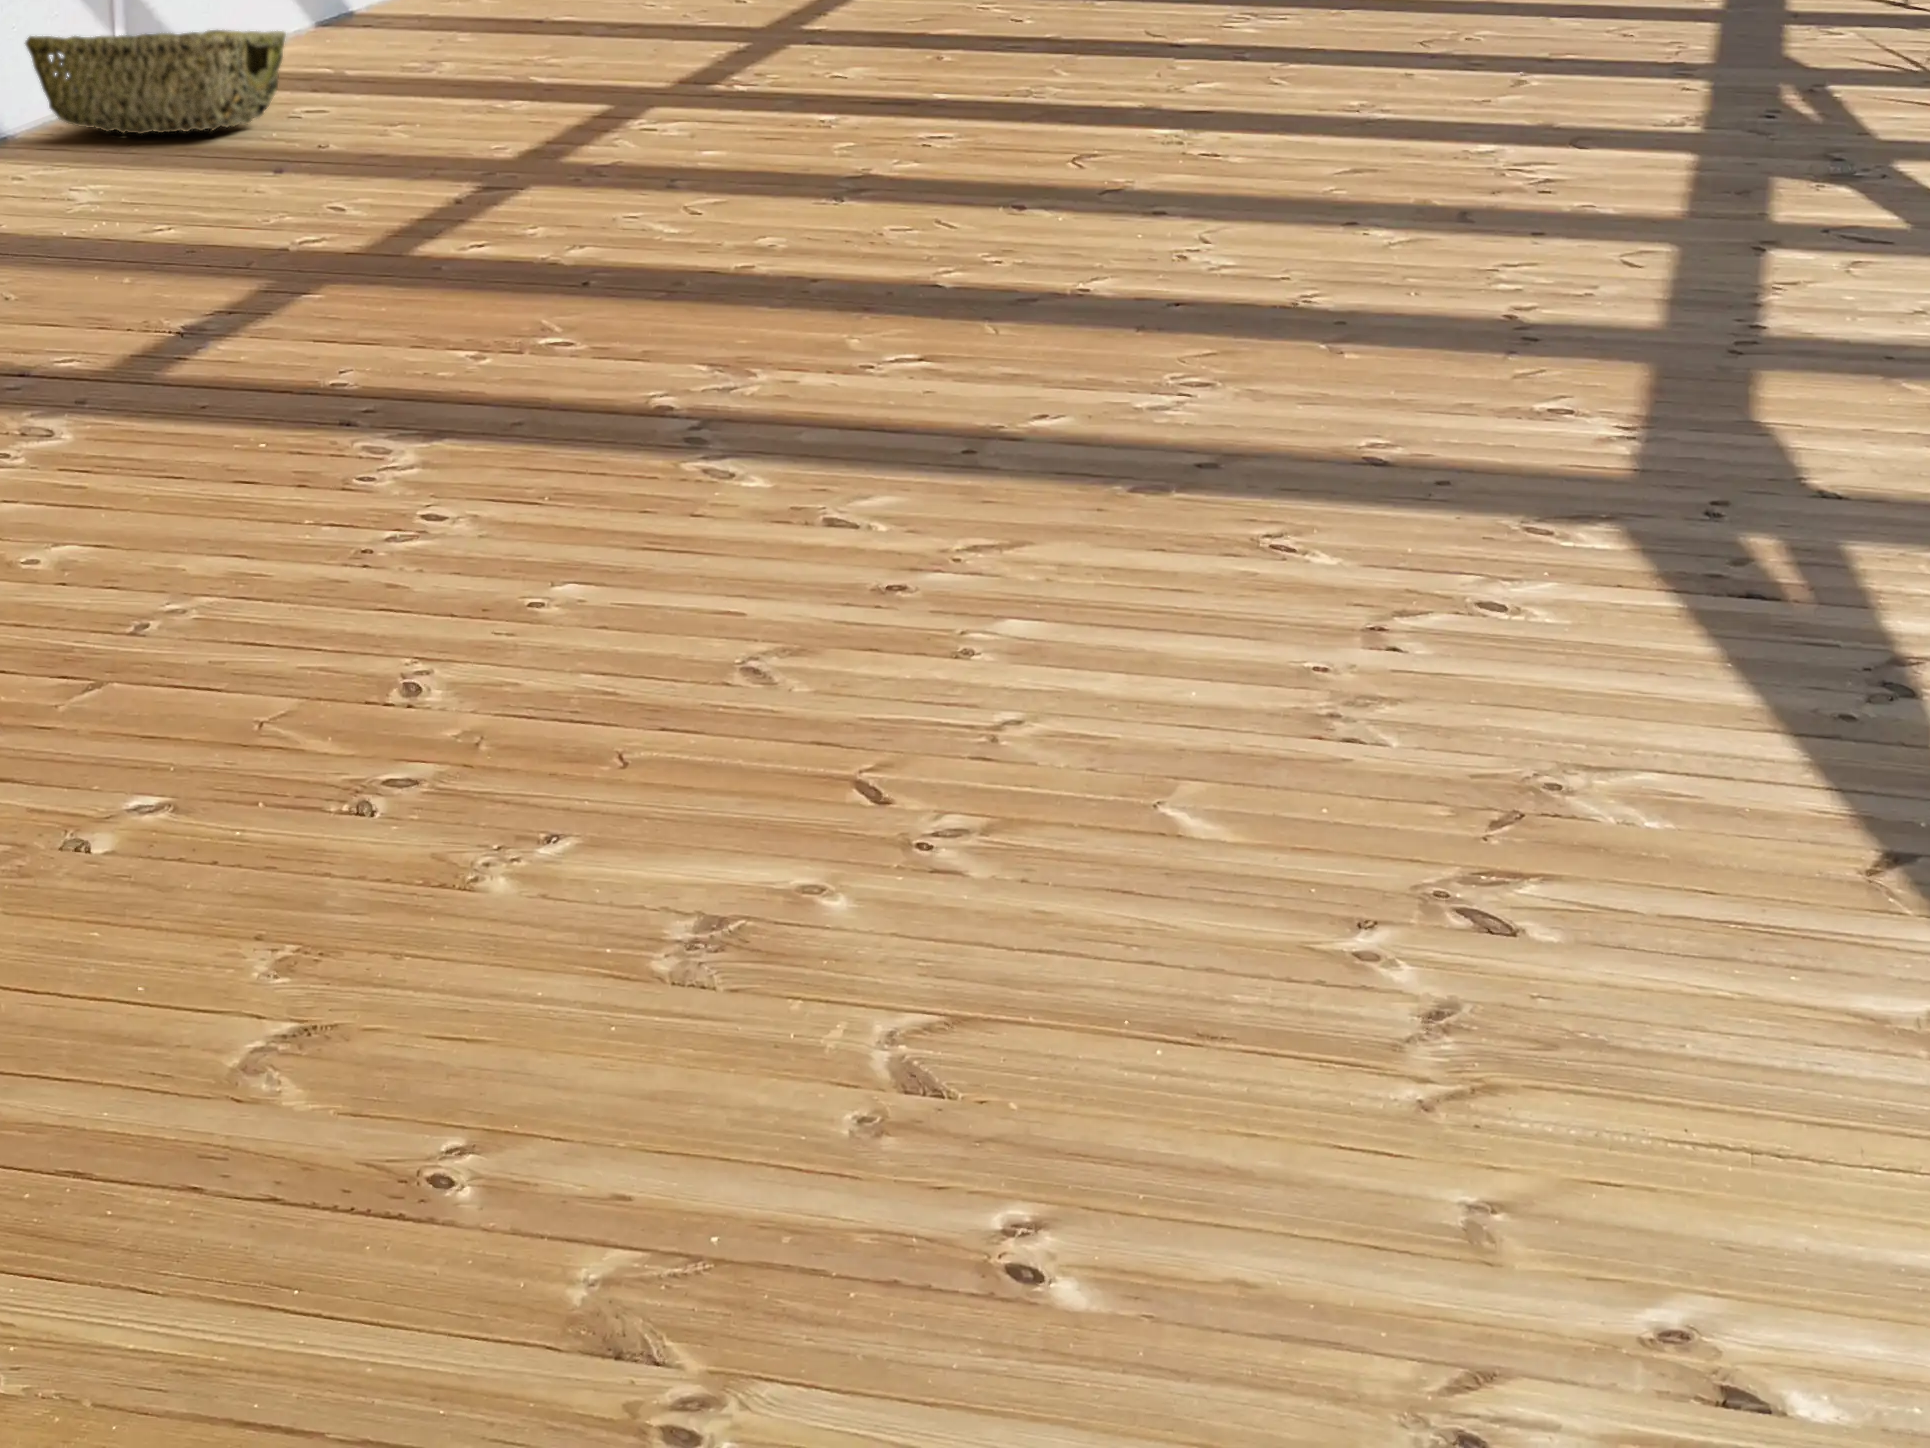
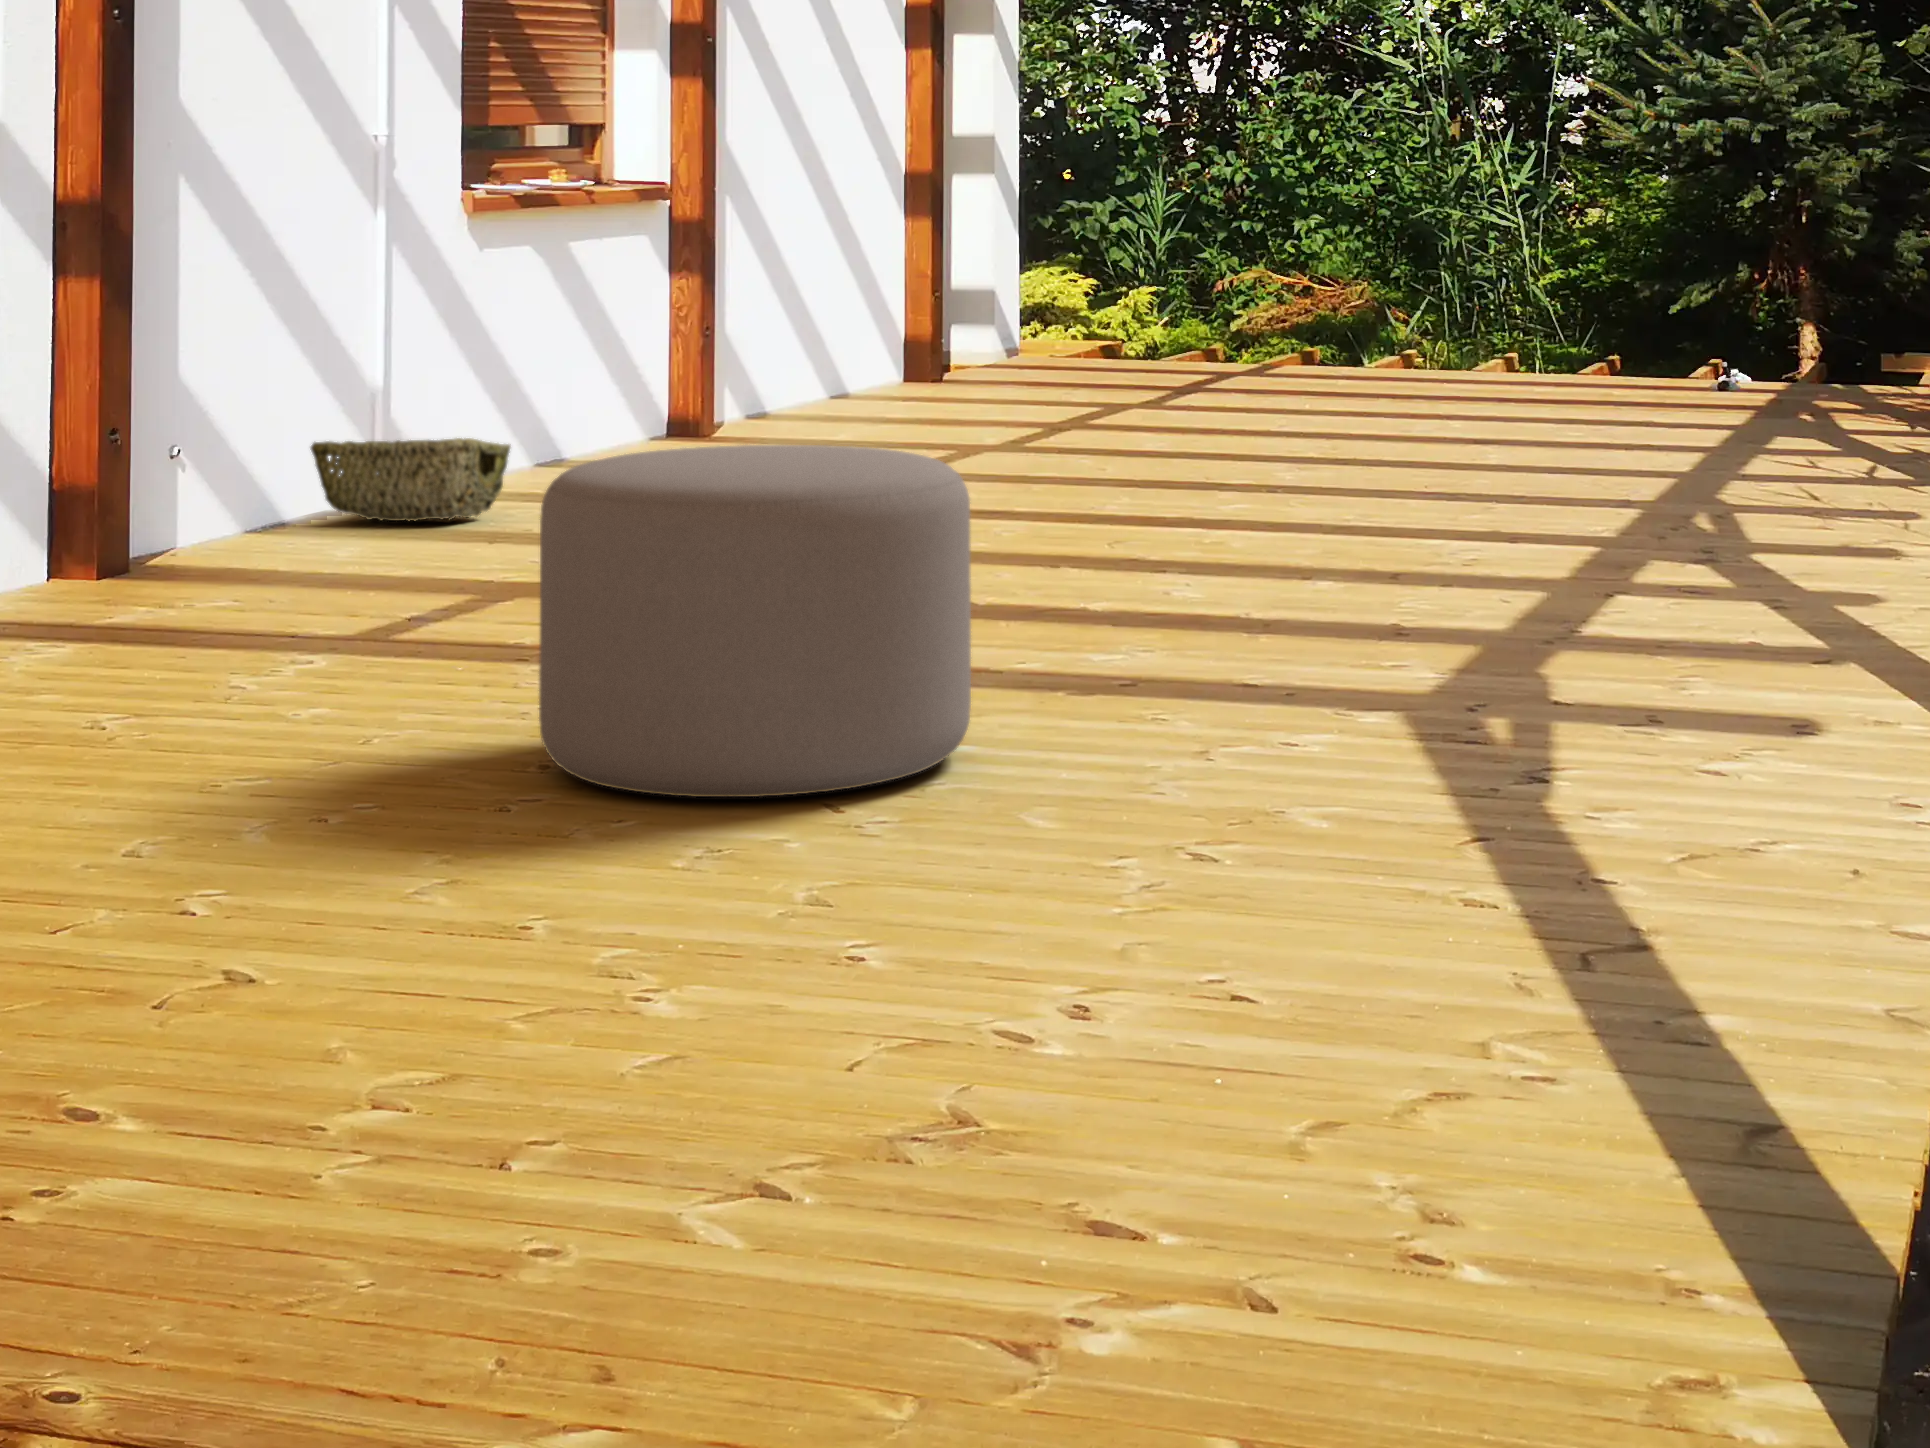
ottoman: none [394,183,1045,770] -> present [539,445,971,797]

